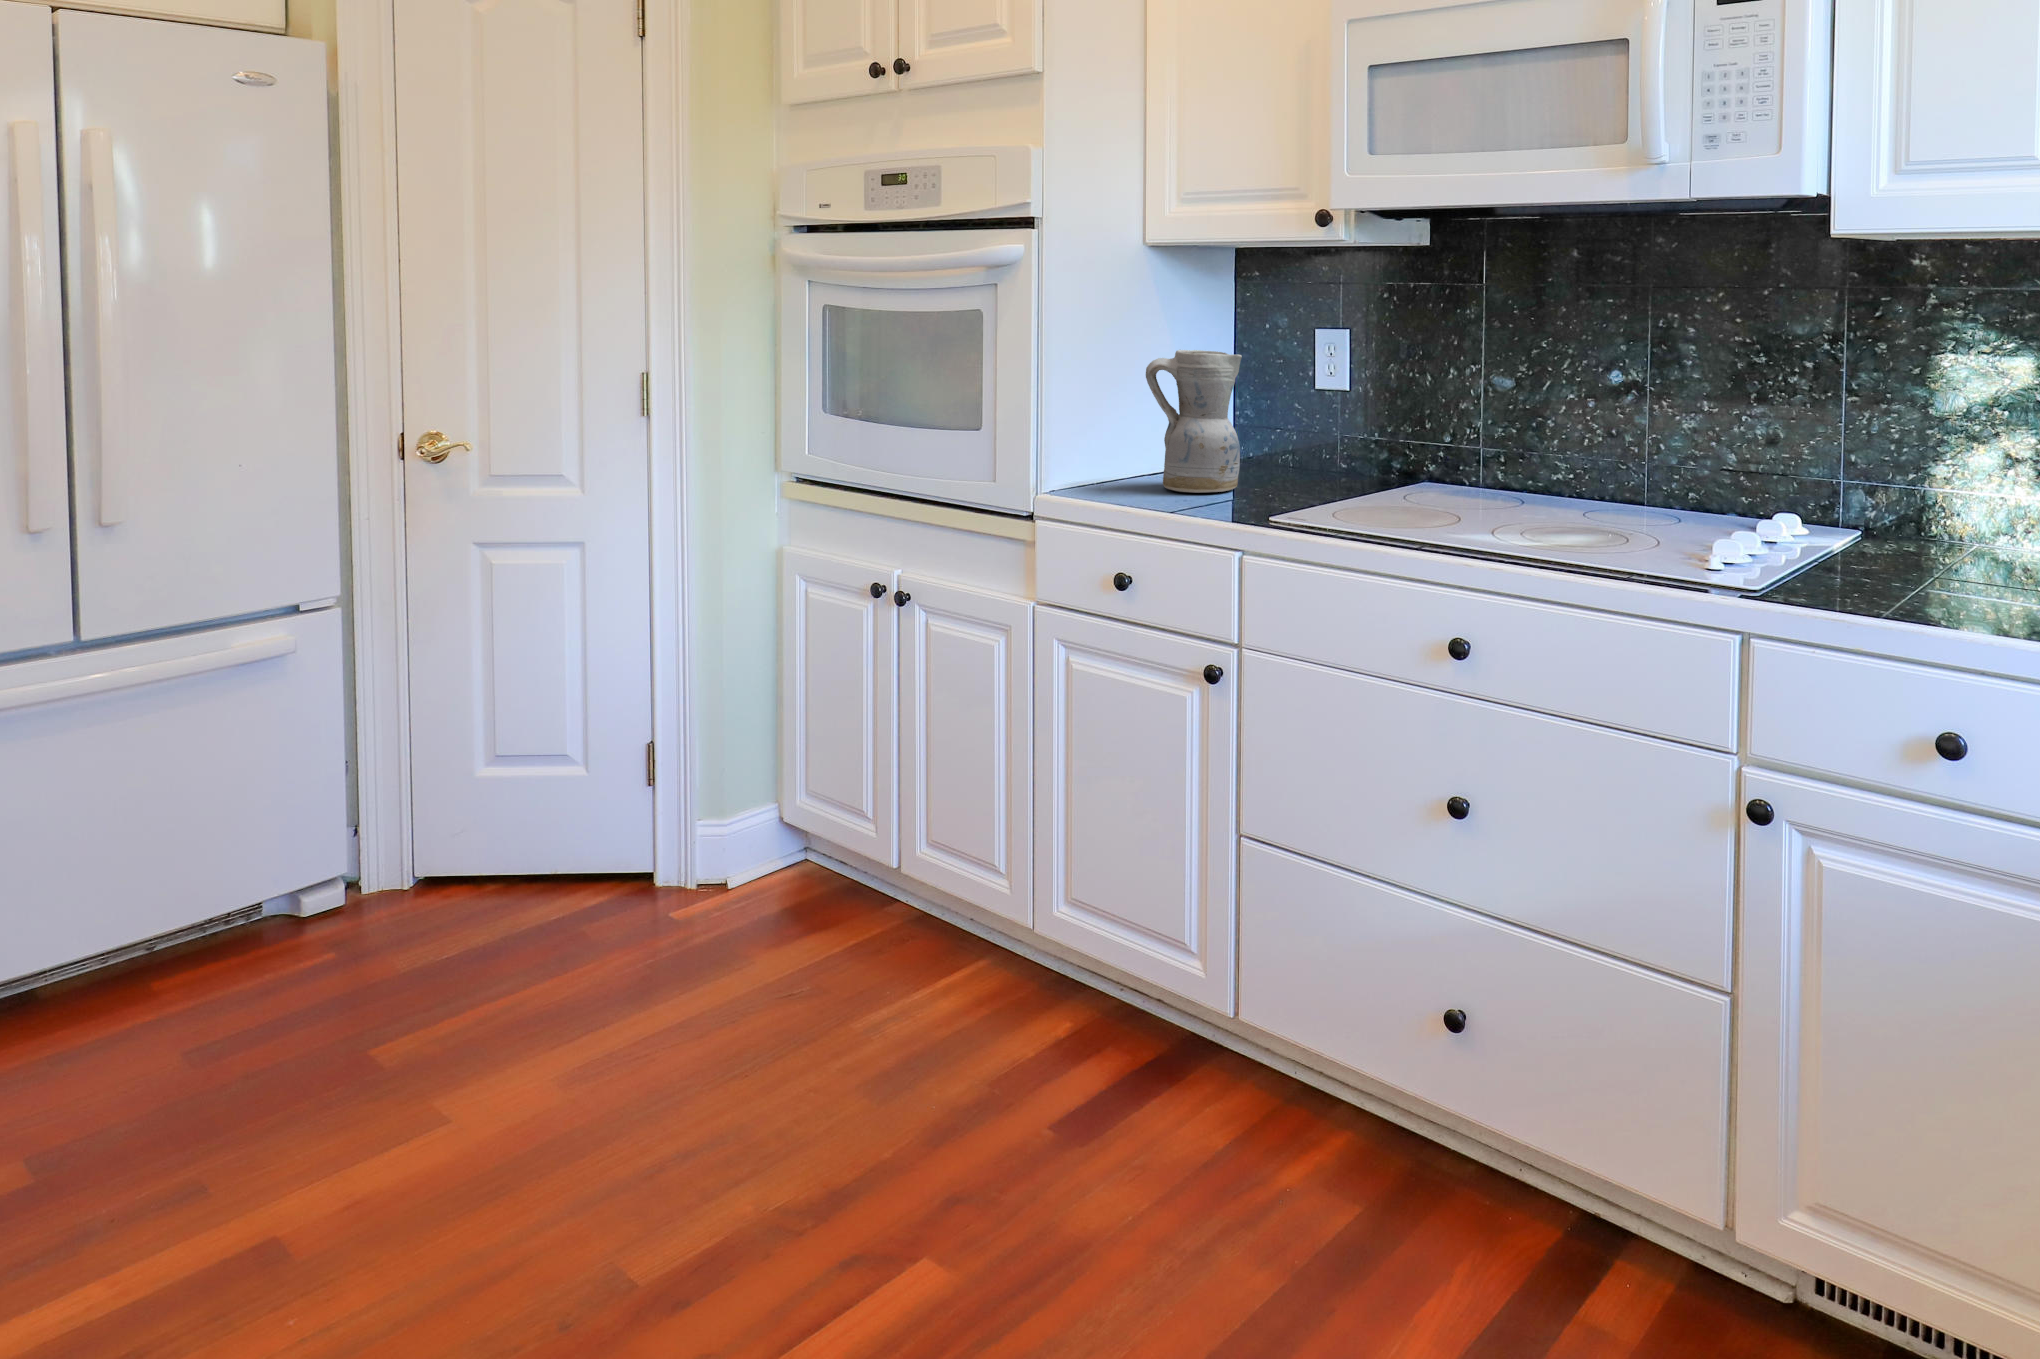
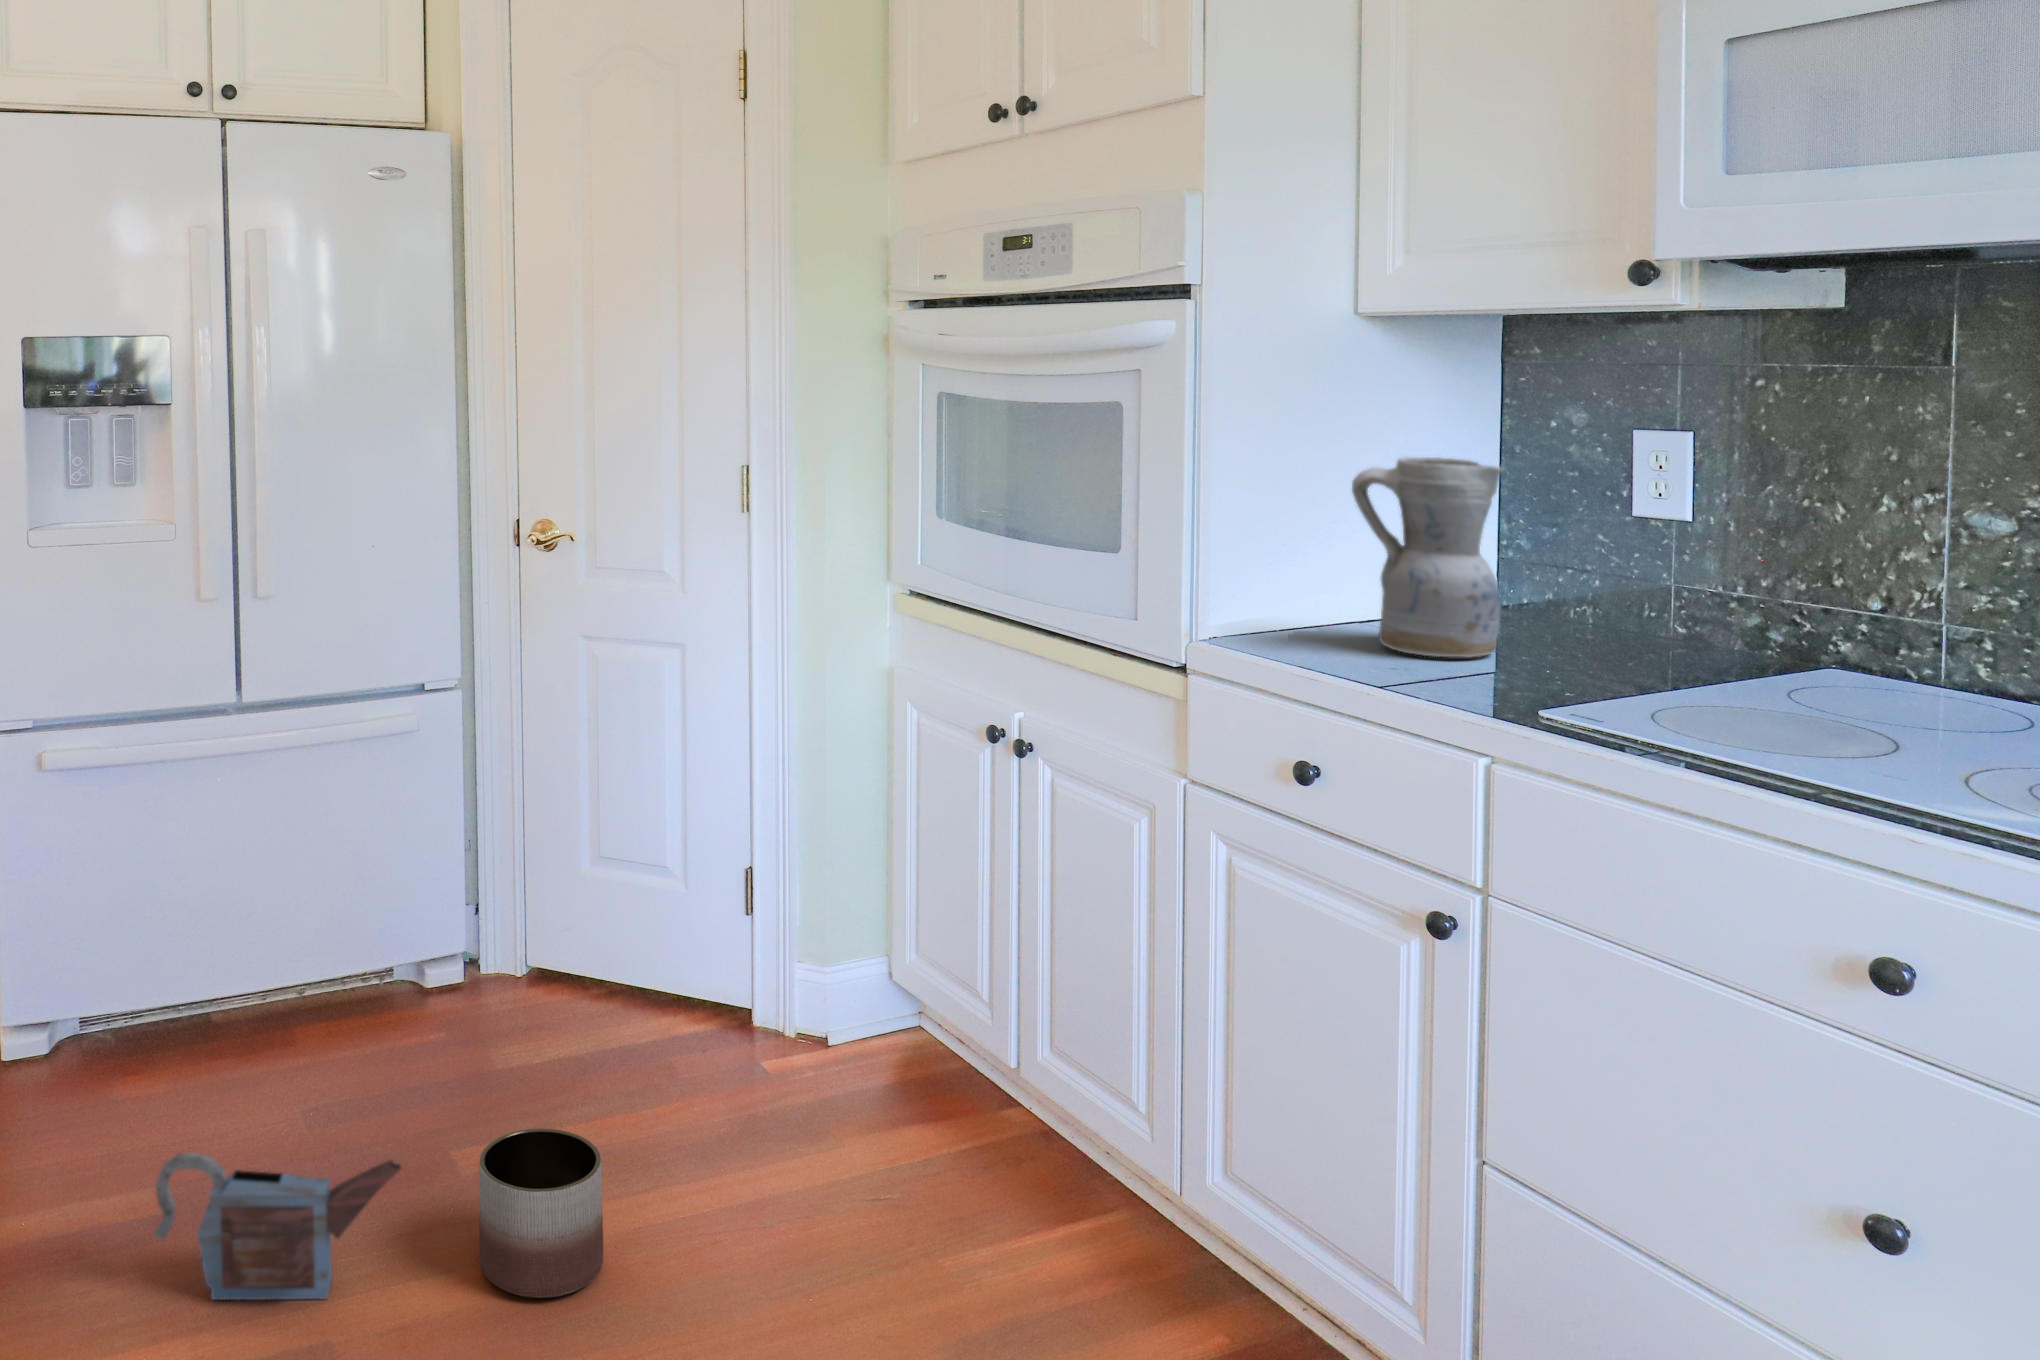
planter: none [409,992,538,1148] -> present [479,1128,603,1298]
watering can: none [15,1053,324,1246] -> present [154,1152,401,1300]

